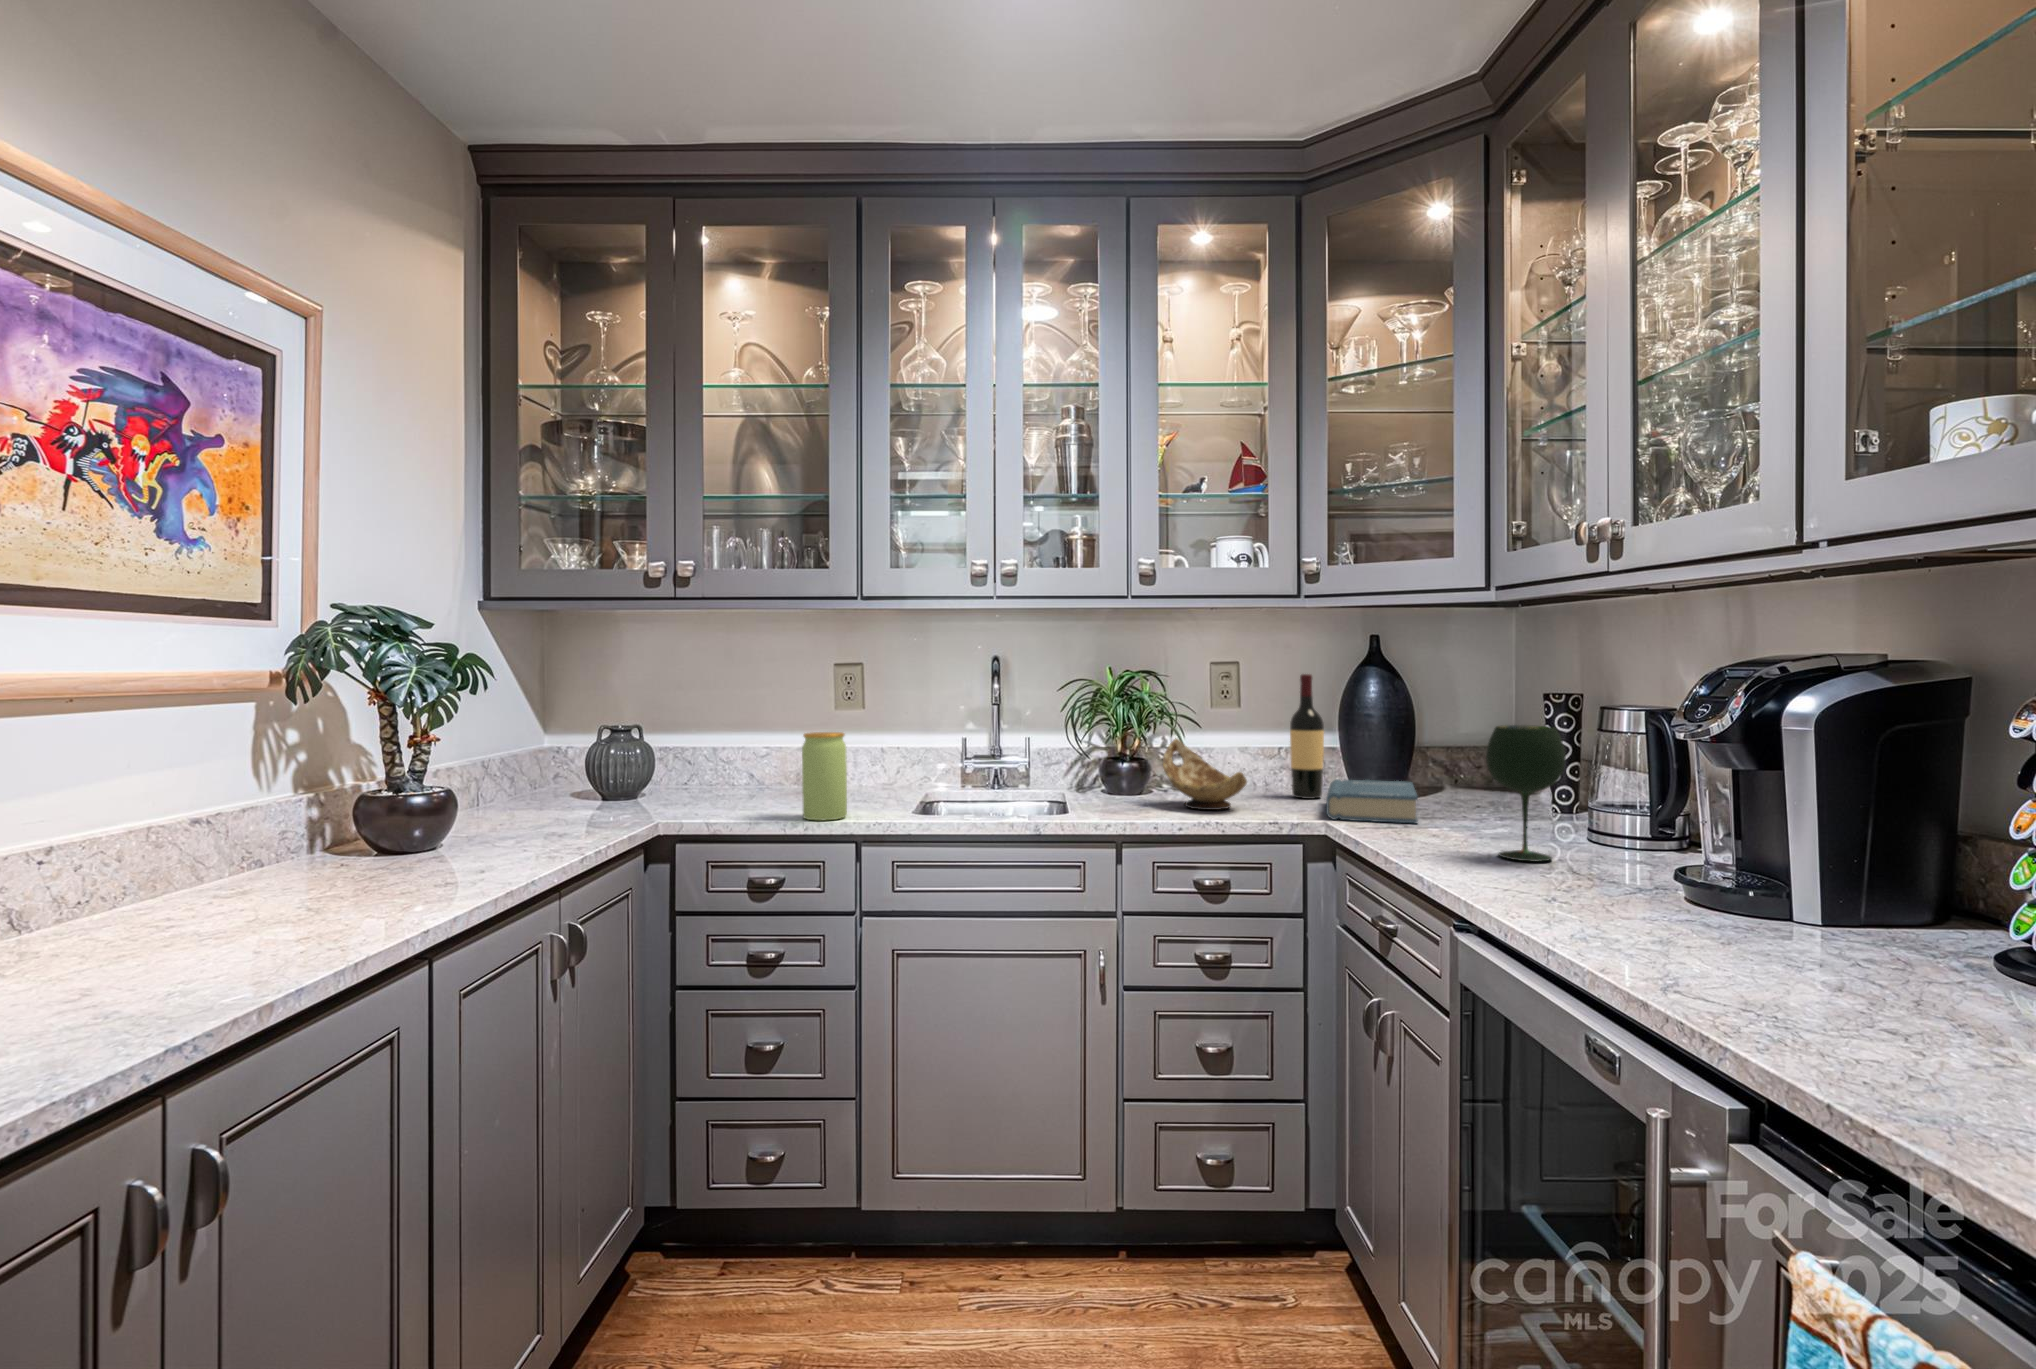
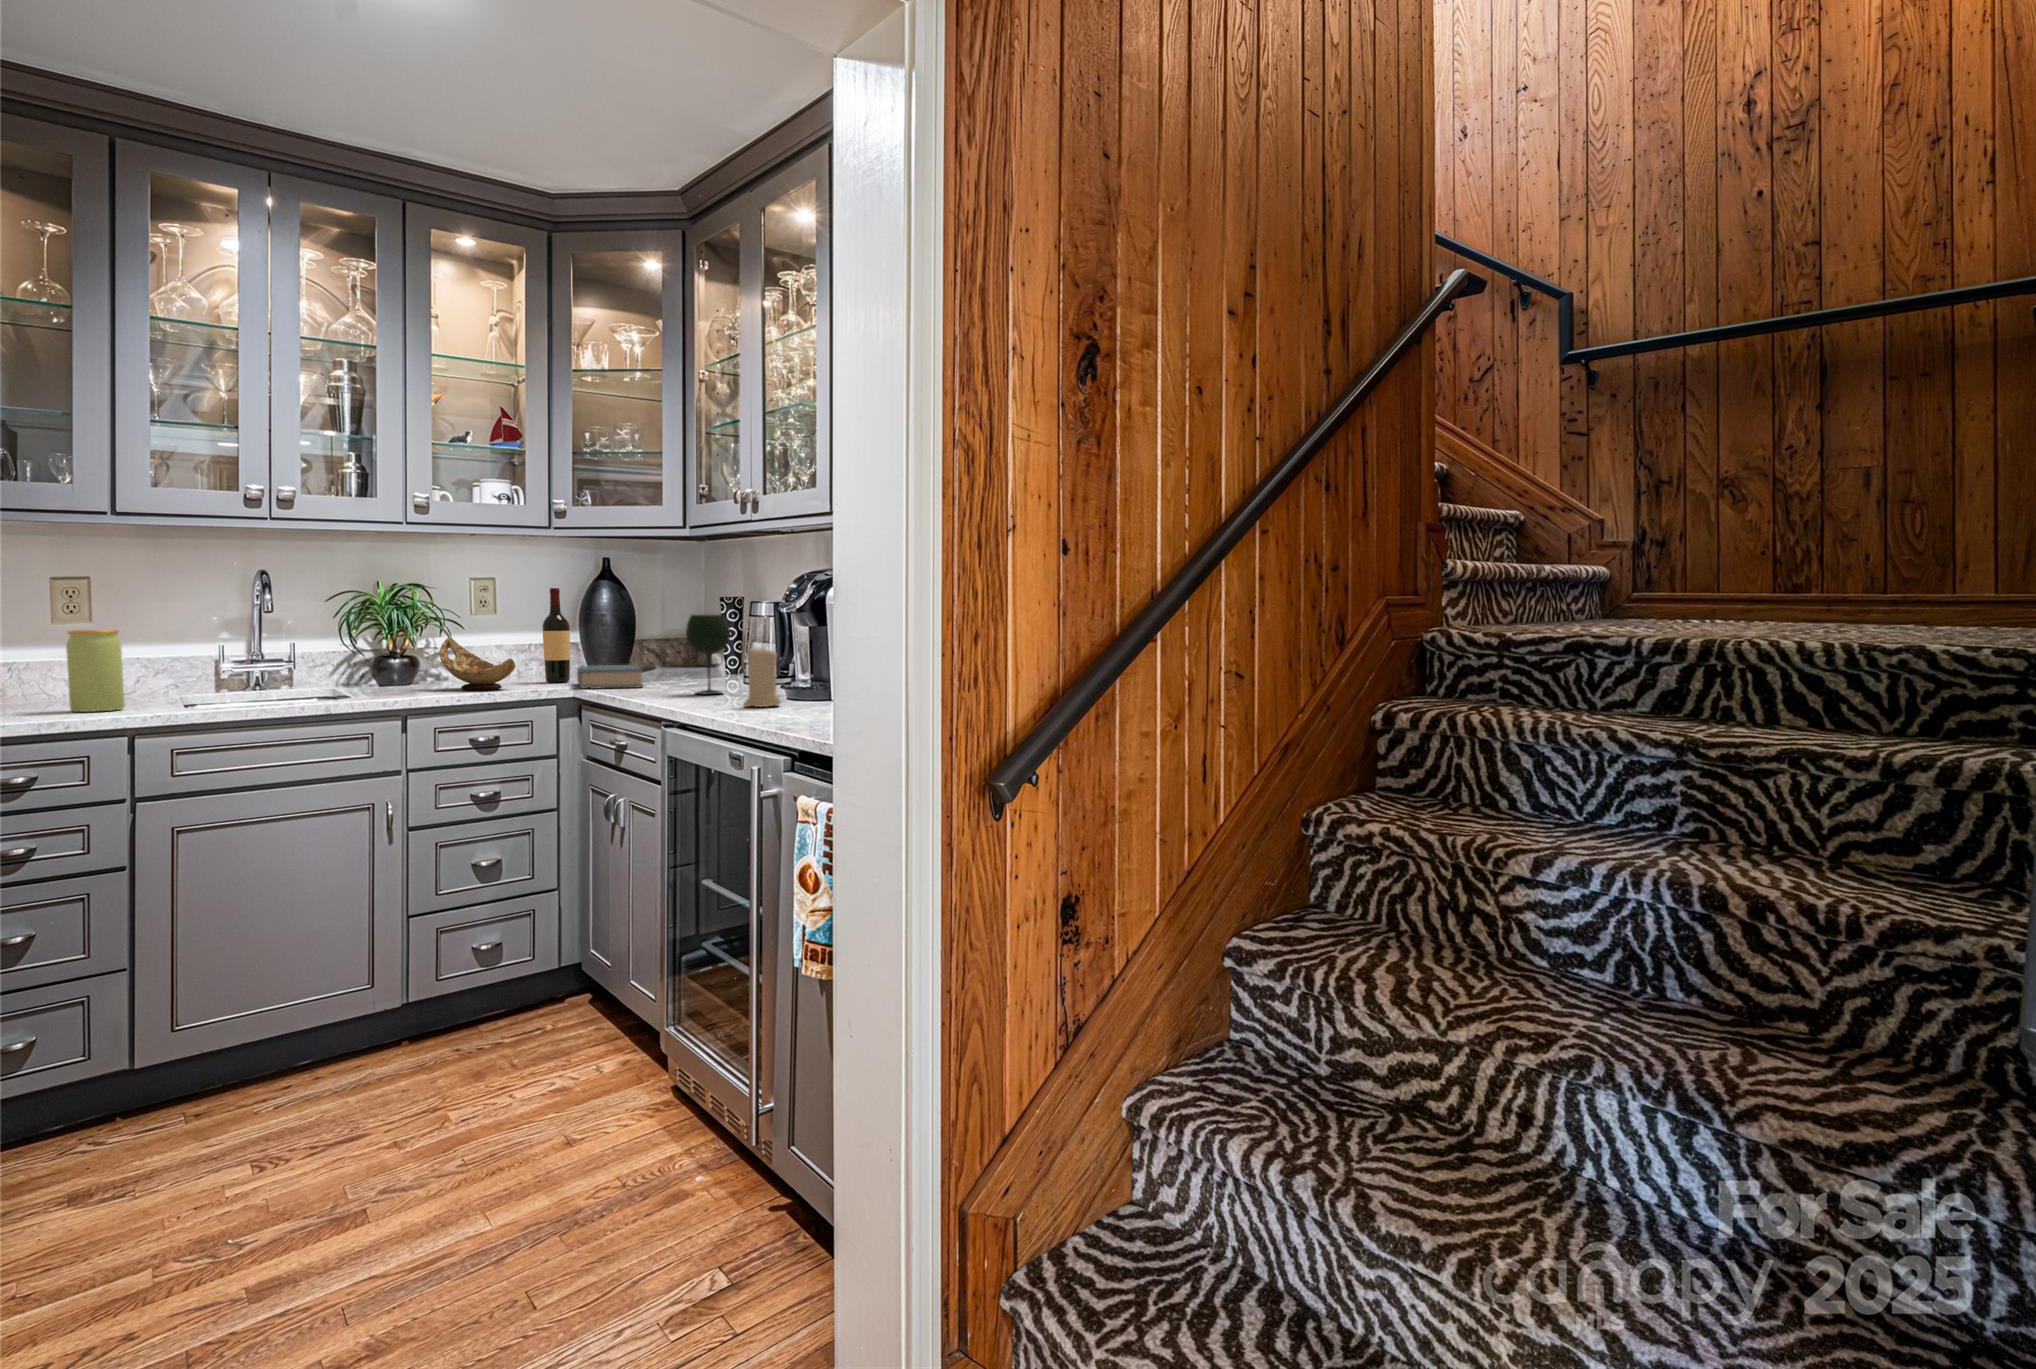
candle: none [1599,806,1685,935] -> present [743,648,781,707]

